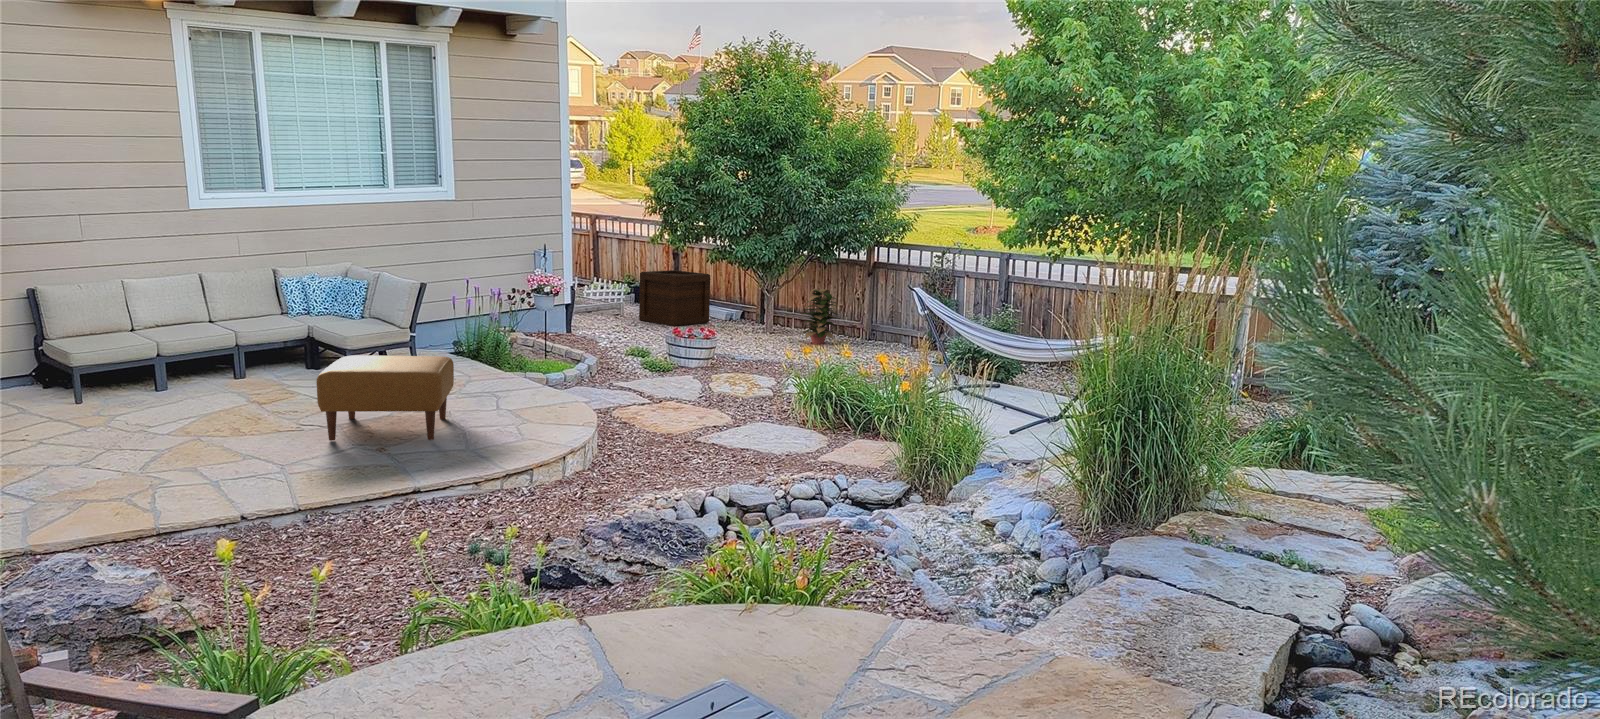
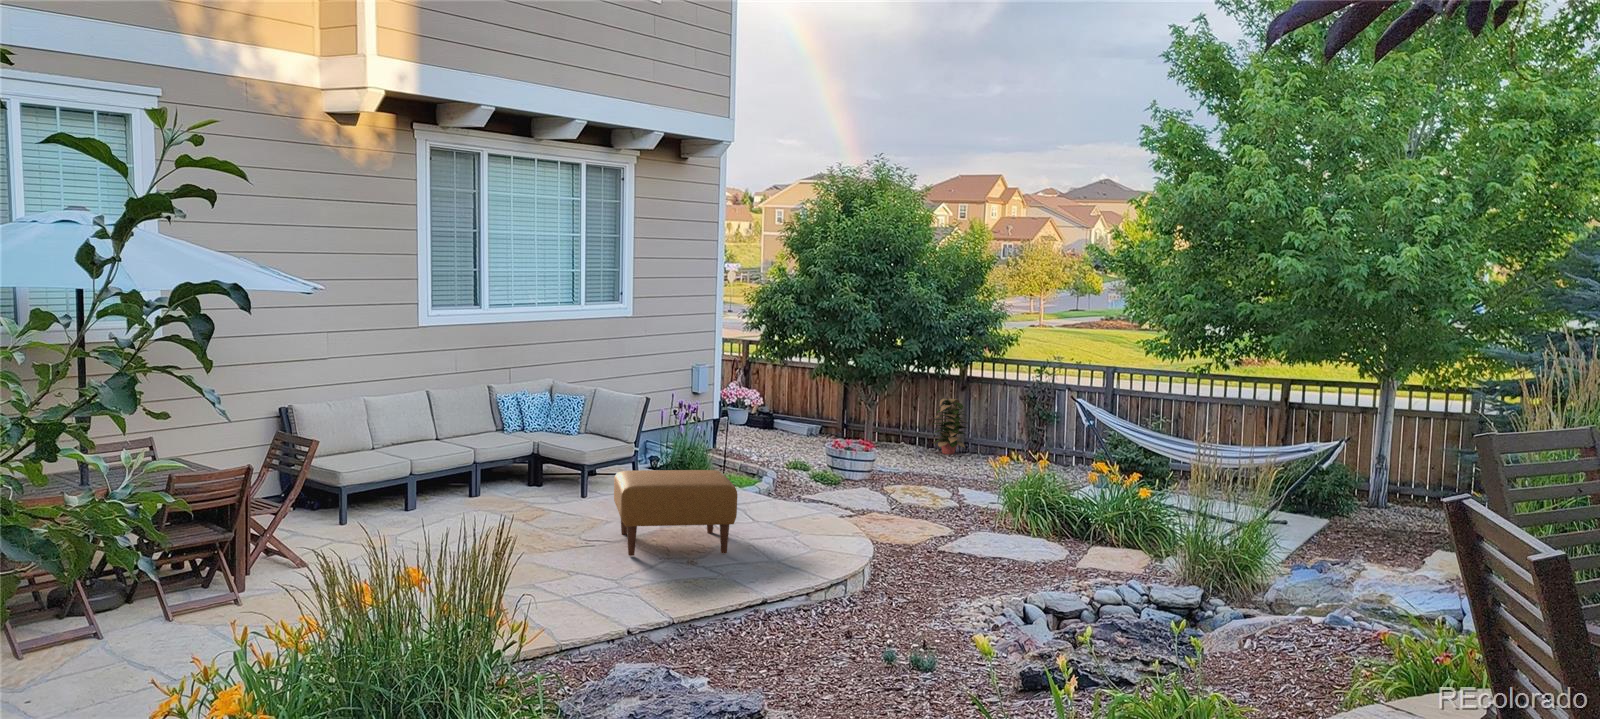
wooden crate: present [639,270,710,326] -> none [753,382,824,439]

